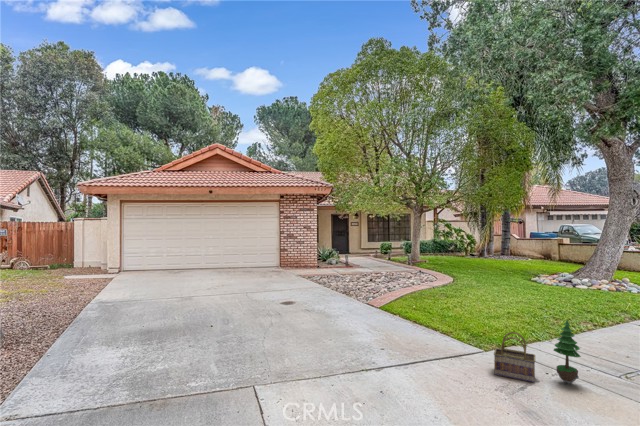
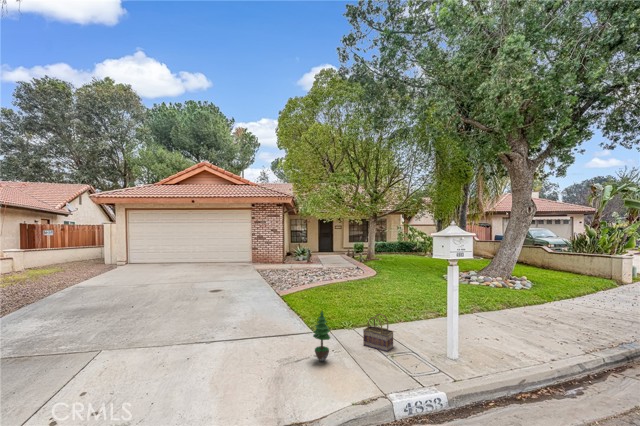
basket: present [494,332,535,382] -> present [363,314,393,351]

